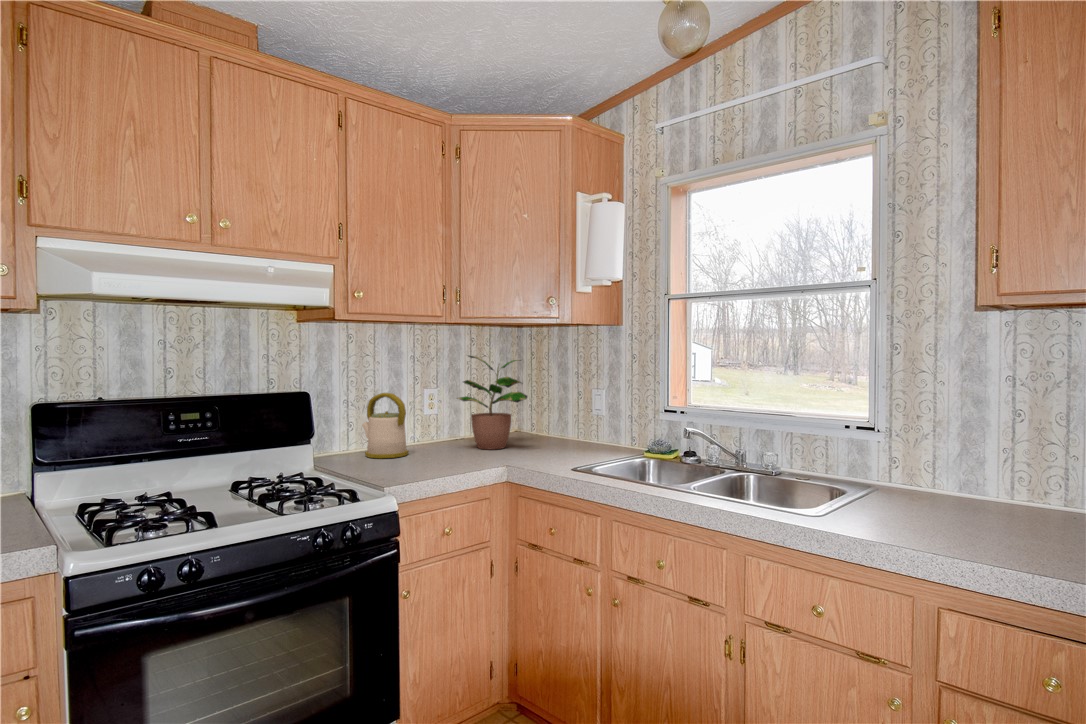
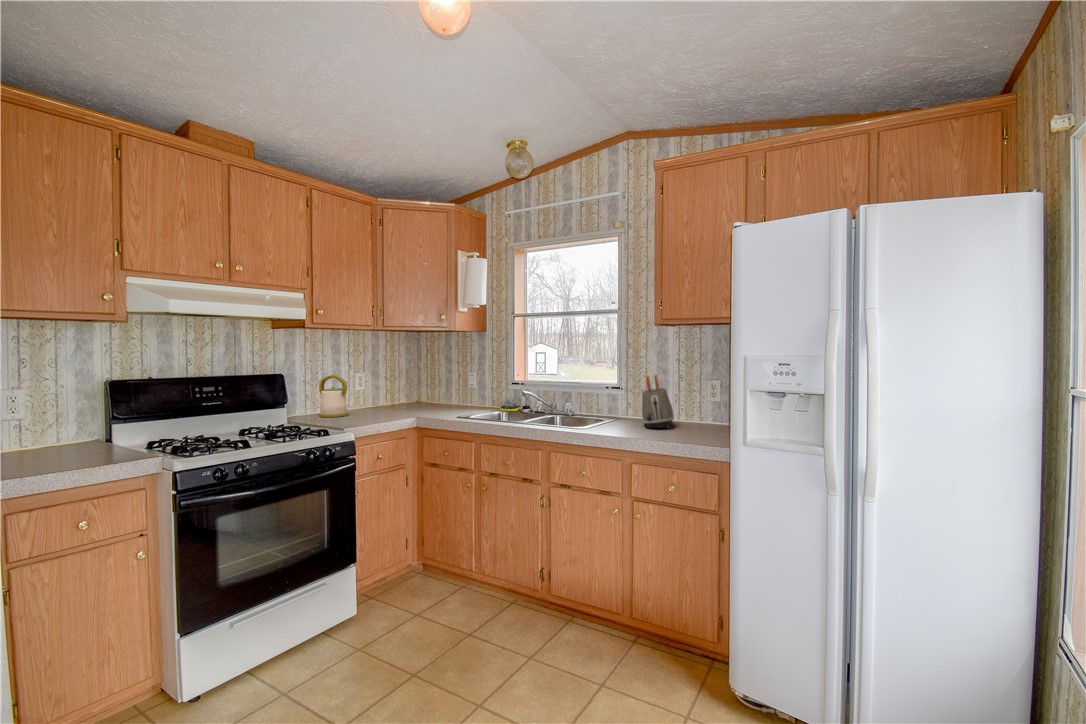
potted plant: present [457,356,527,450] -> none [380,351,427,411]
toaster: none [932,409,1011,526] -> present [642,375,674,428]

